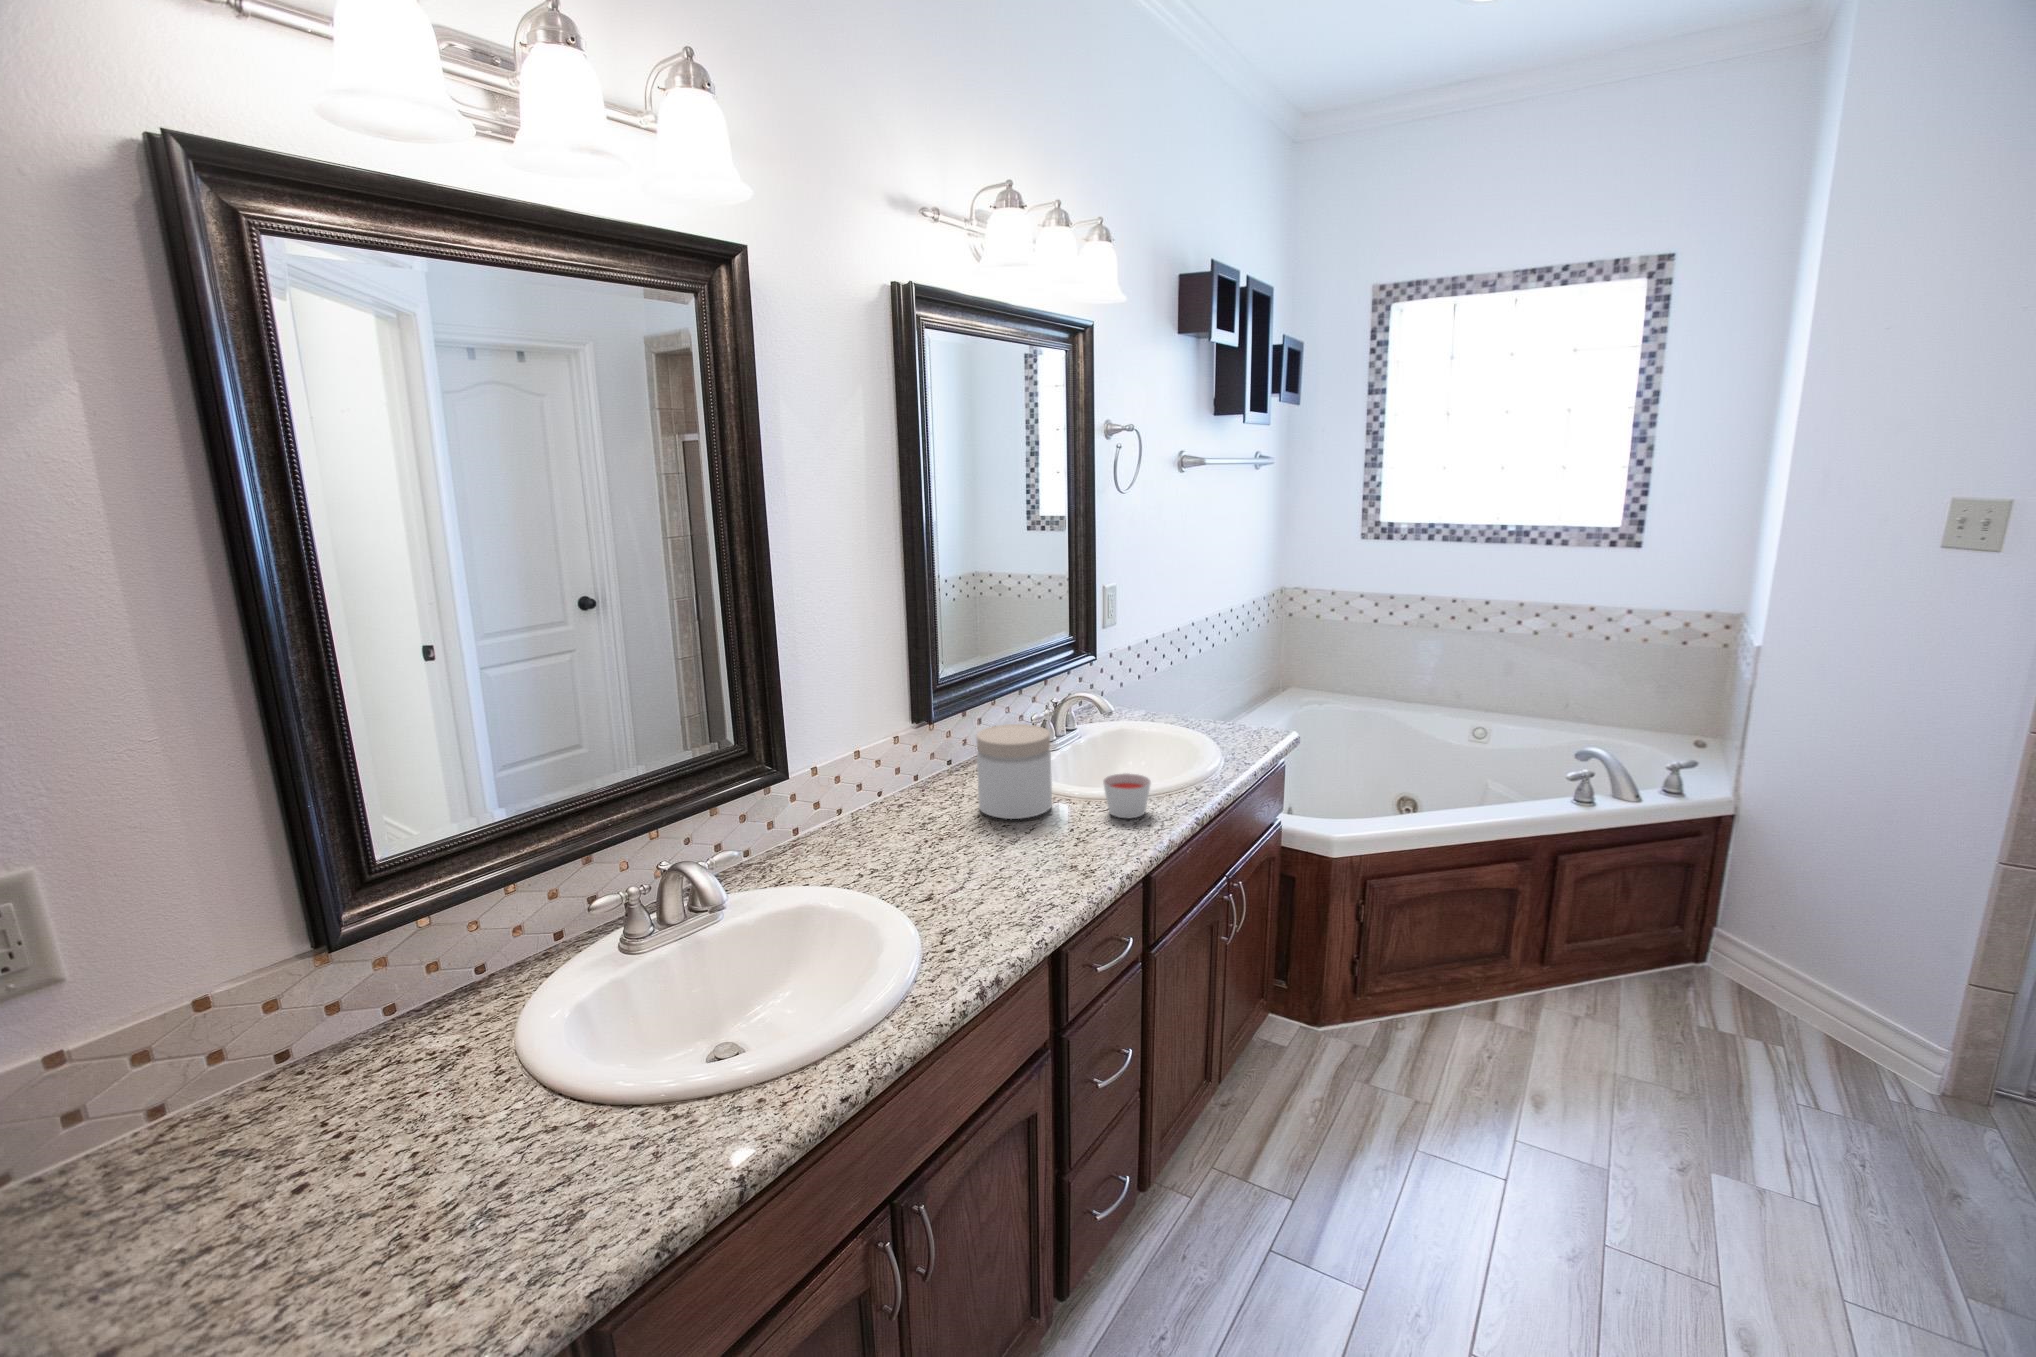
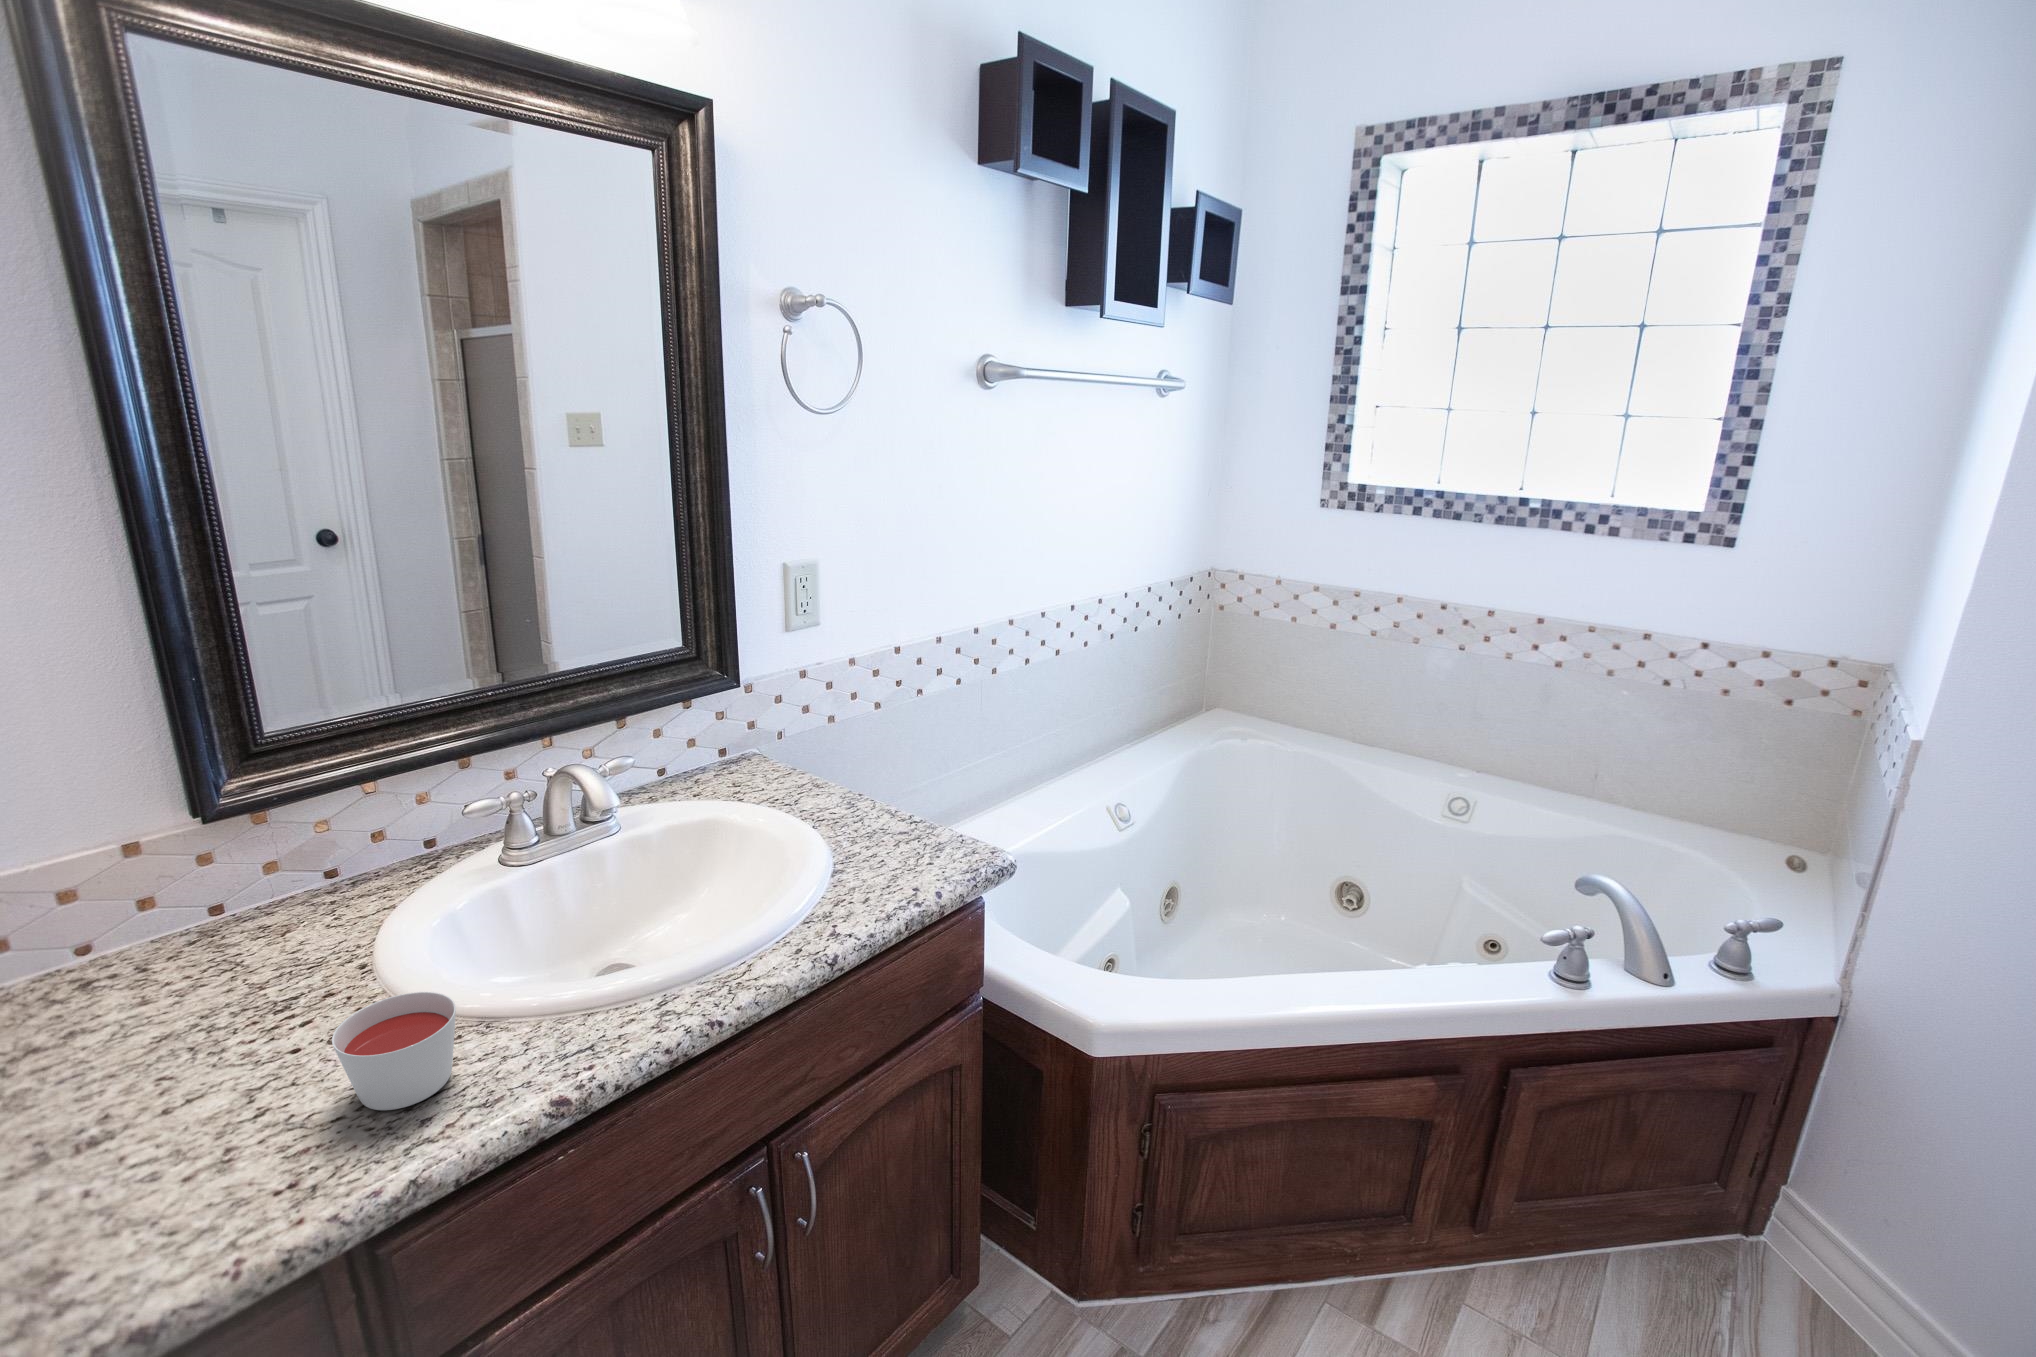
jar: present [976,724,1052,819] -> none [83,857,316,1083]

